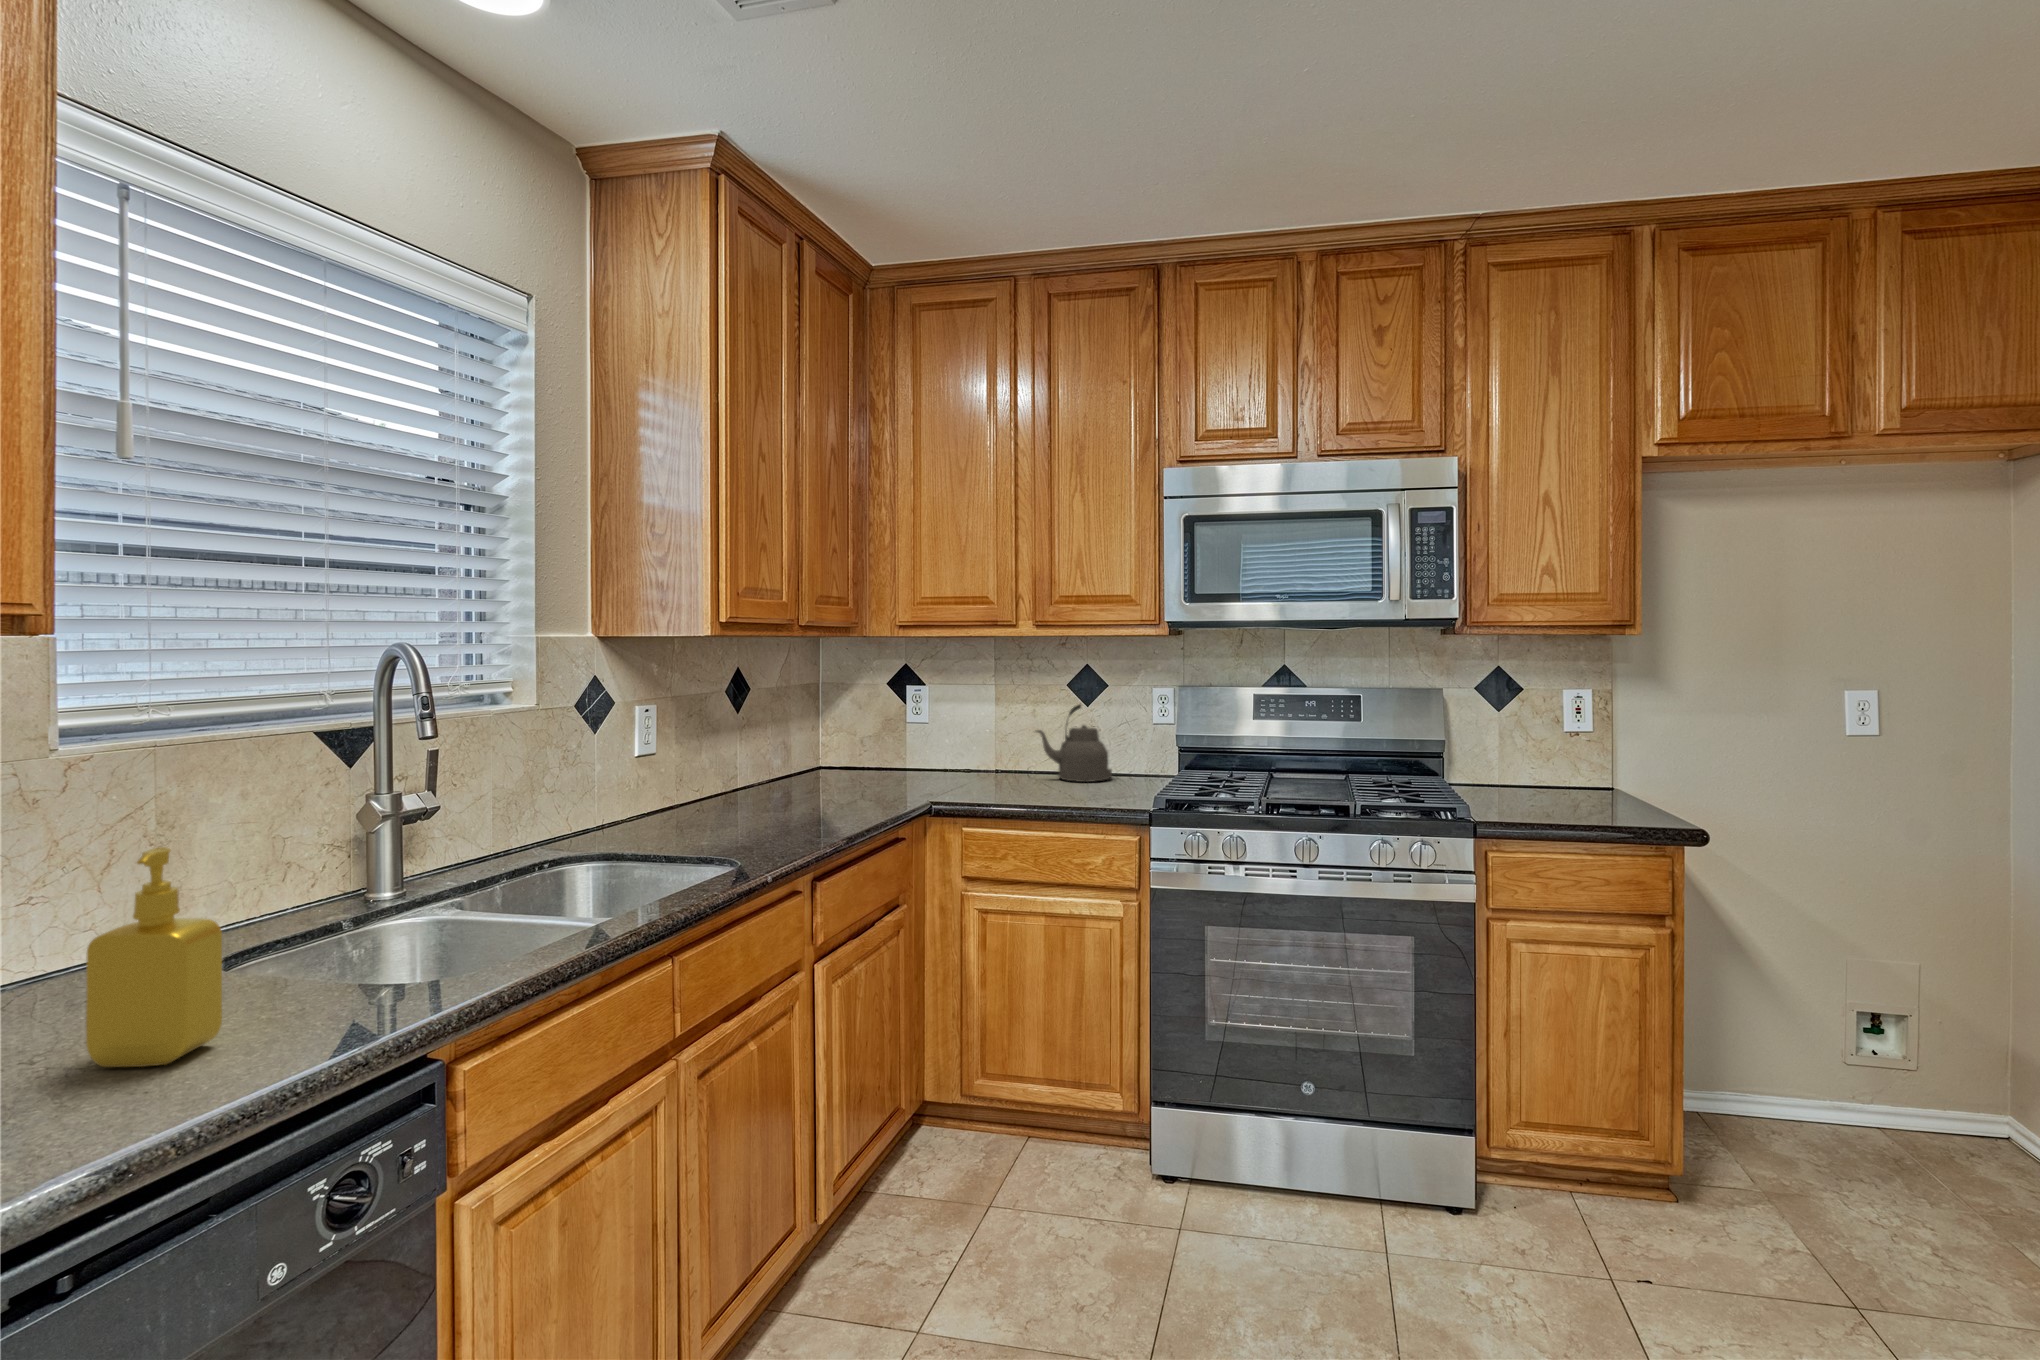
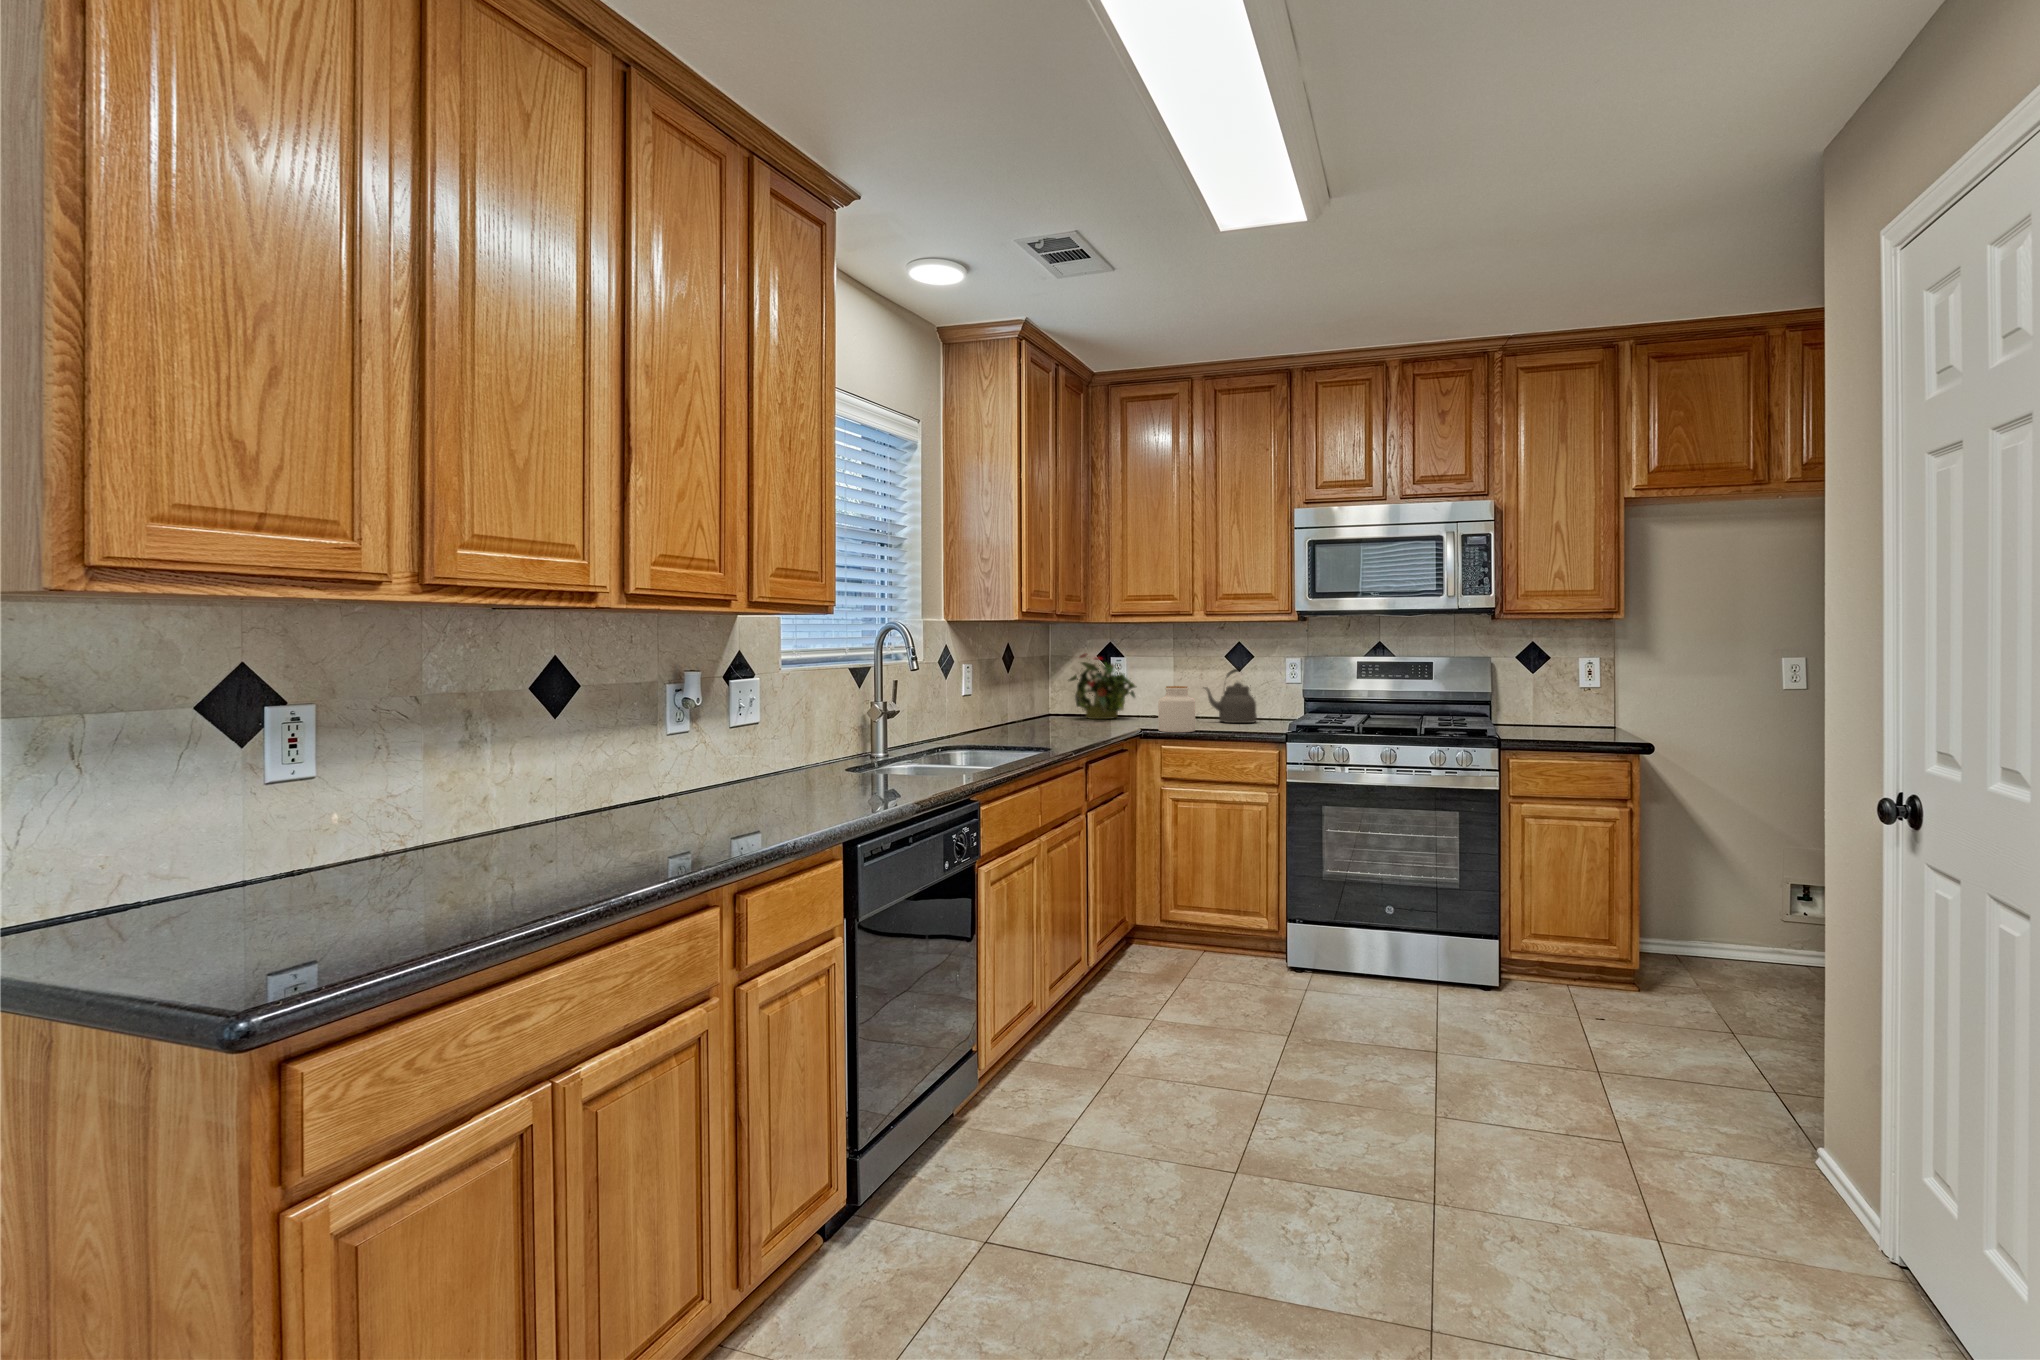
potted plant: none [842,678,944,775] -> present [1069,654,1135,719]
jar: none [960,734,1016,807] -> present [1158,686,1195,732]
soap dispenser: present [86,847,222,1067] -> none [863,701,903,786]

